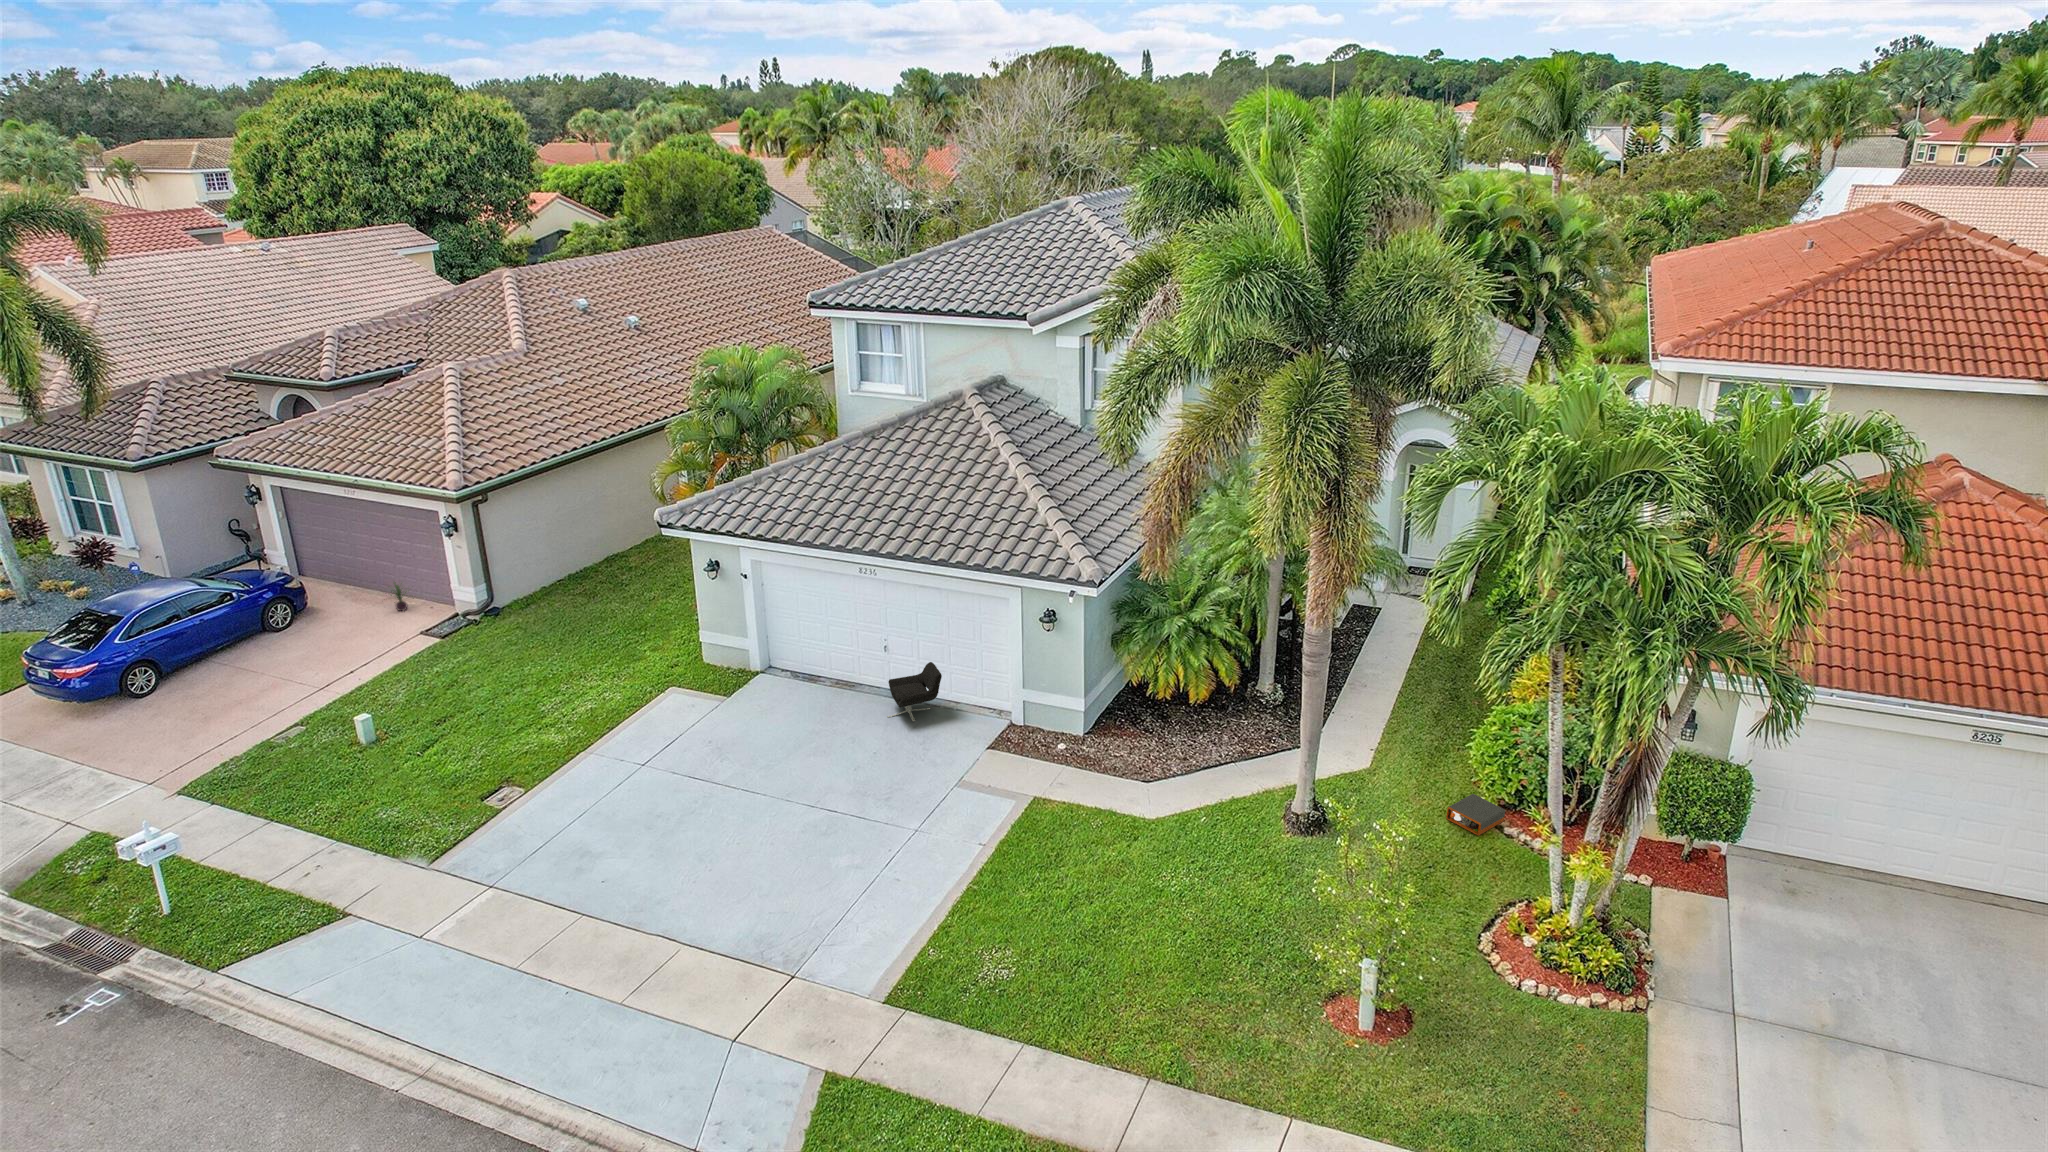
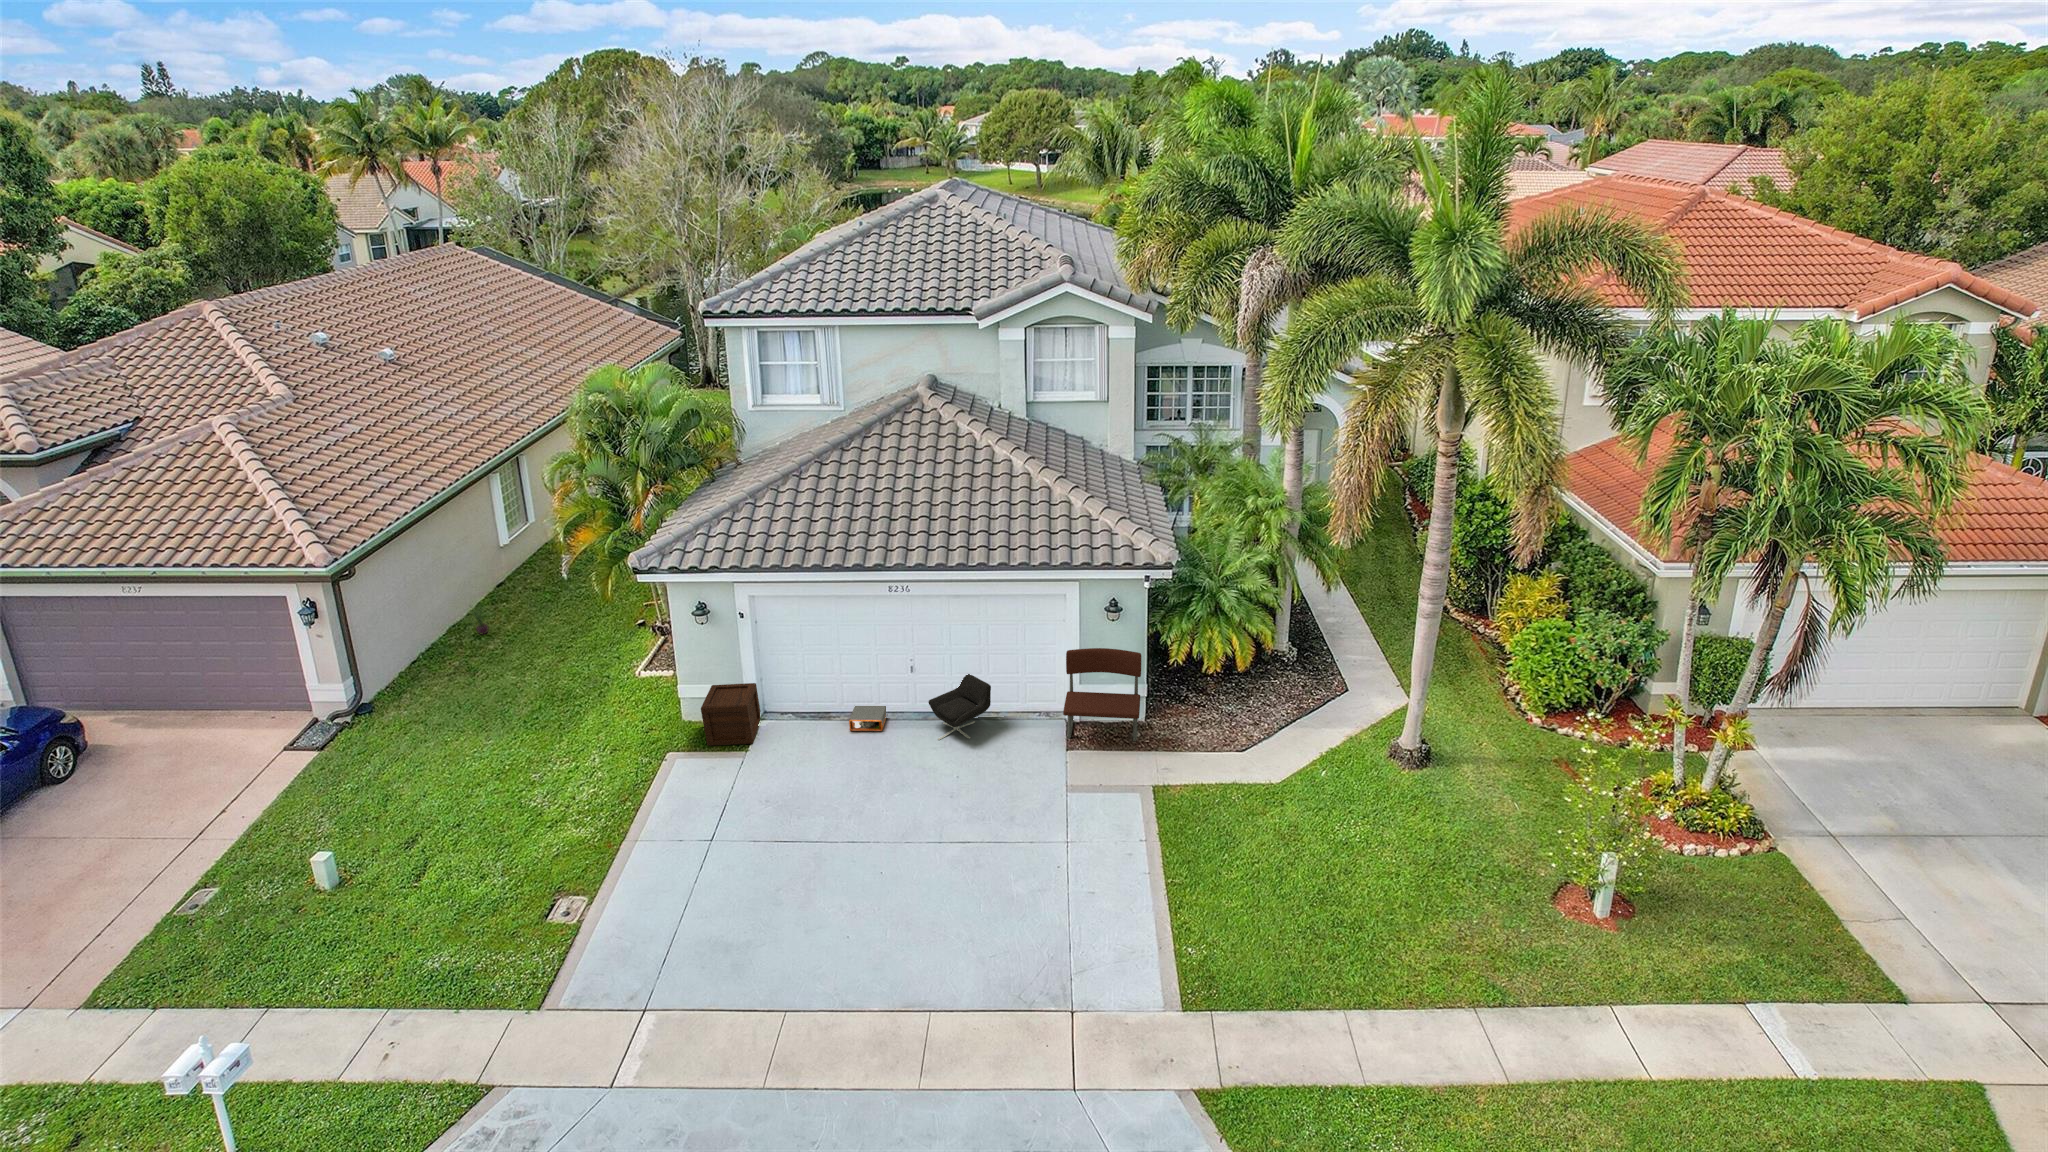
decorative plant: present [391,583,407,611] -> present [470,608,489,634]
wooden crate: none [700,635,761,691] -> present [701,683,761,746]
bench: none [989,653,1073,753] -> present [1063,648,1142,741]
storage box: present [1446,794,1505,835] -> present [849,706,886,731]

